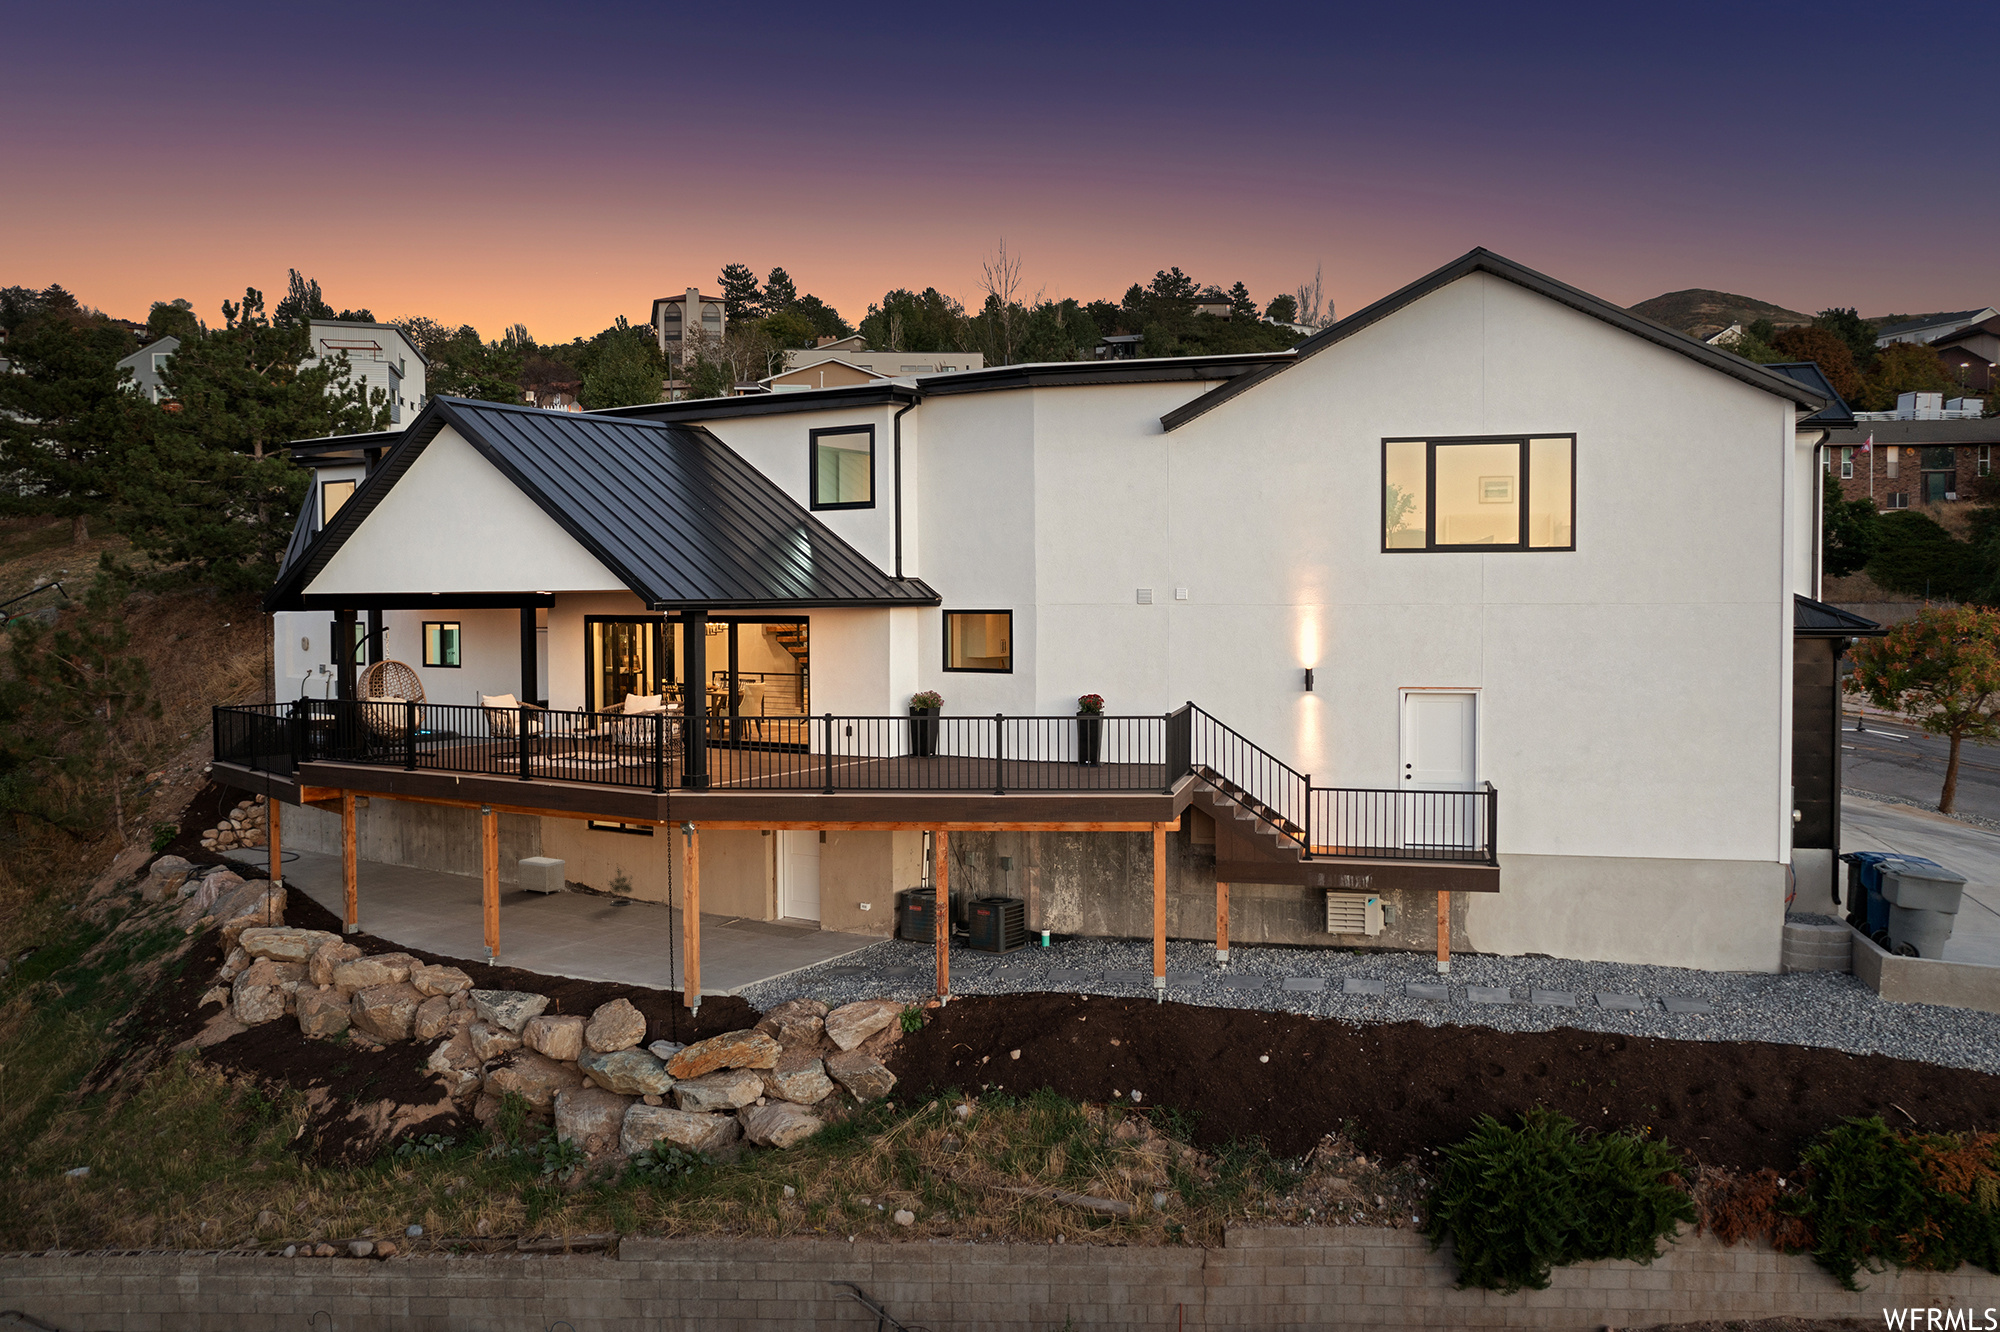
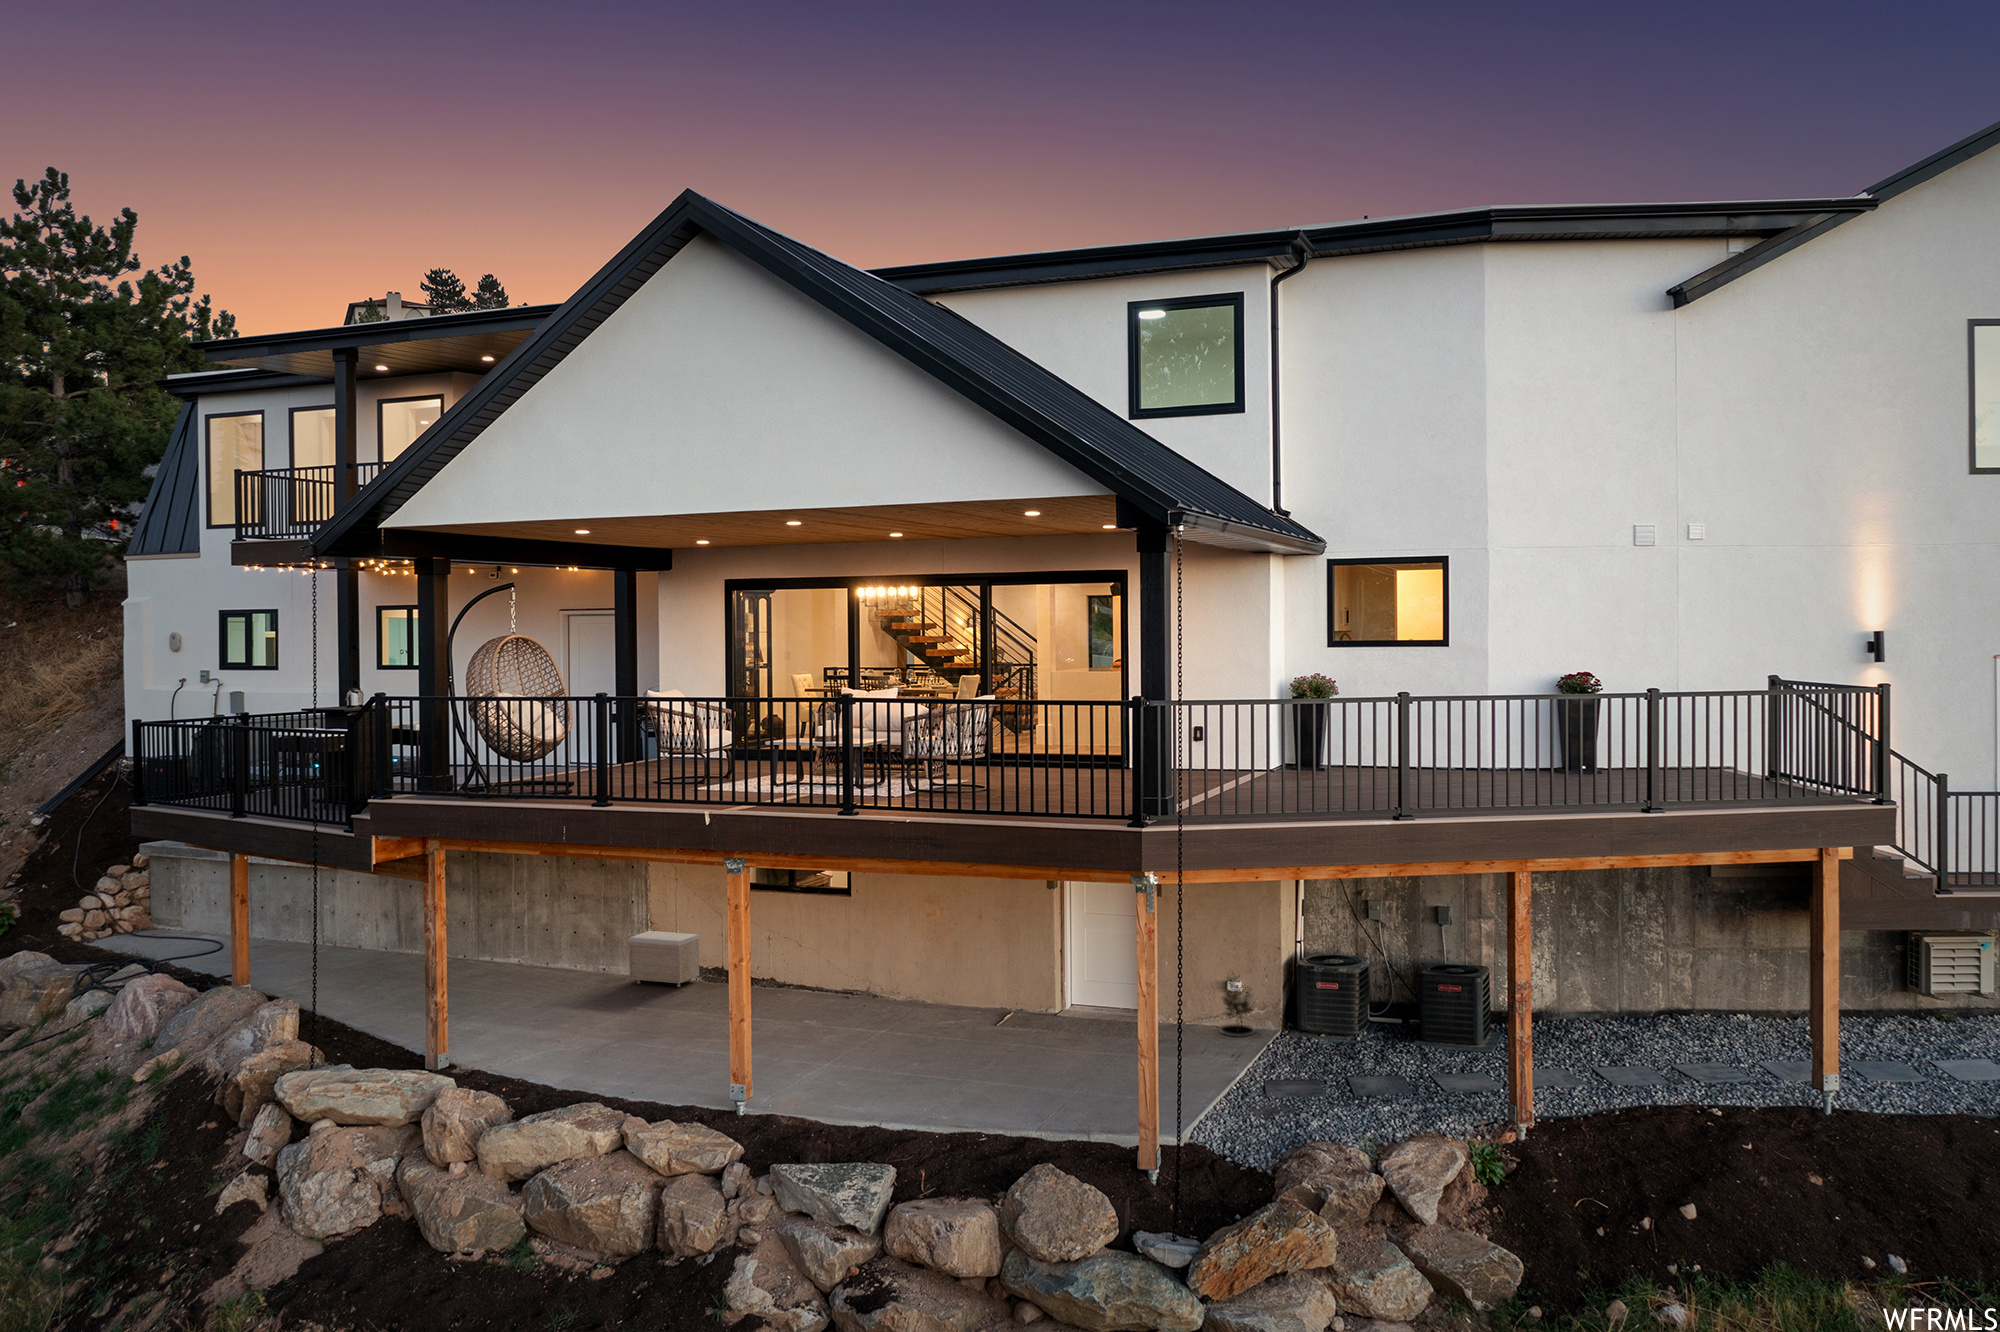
potted tree: present [608,867,632,906] -> present [1220,973,1255,1036]

